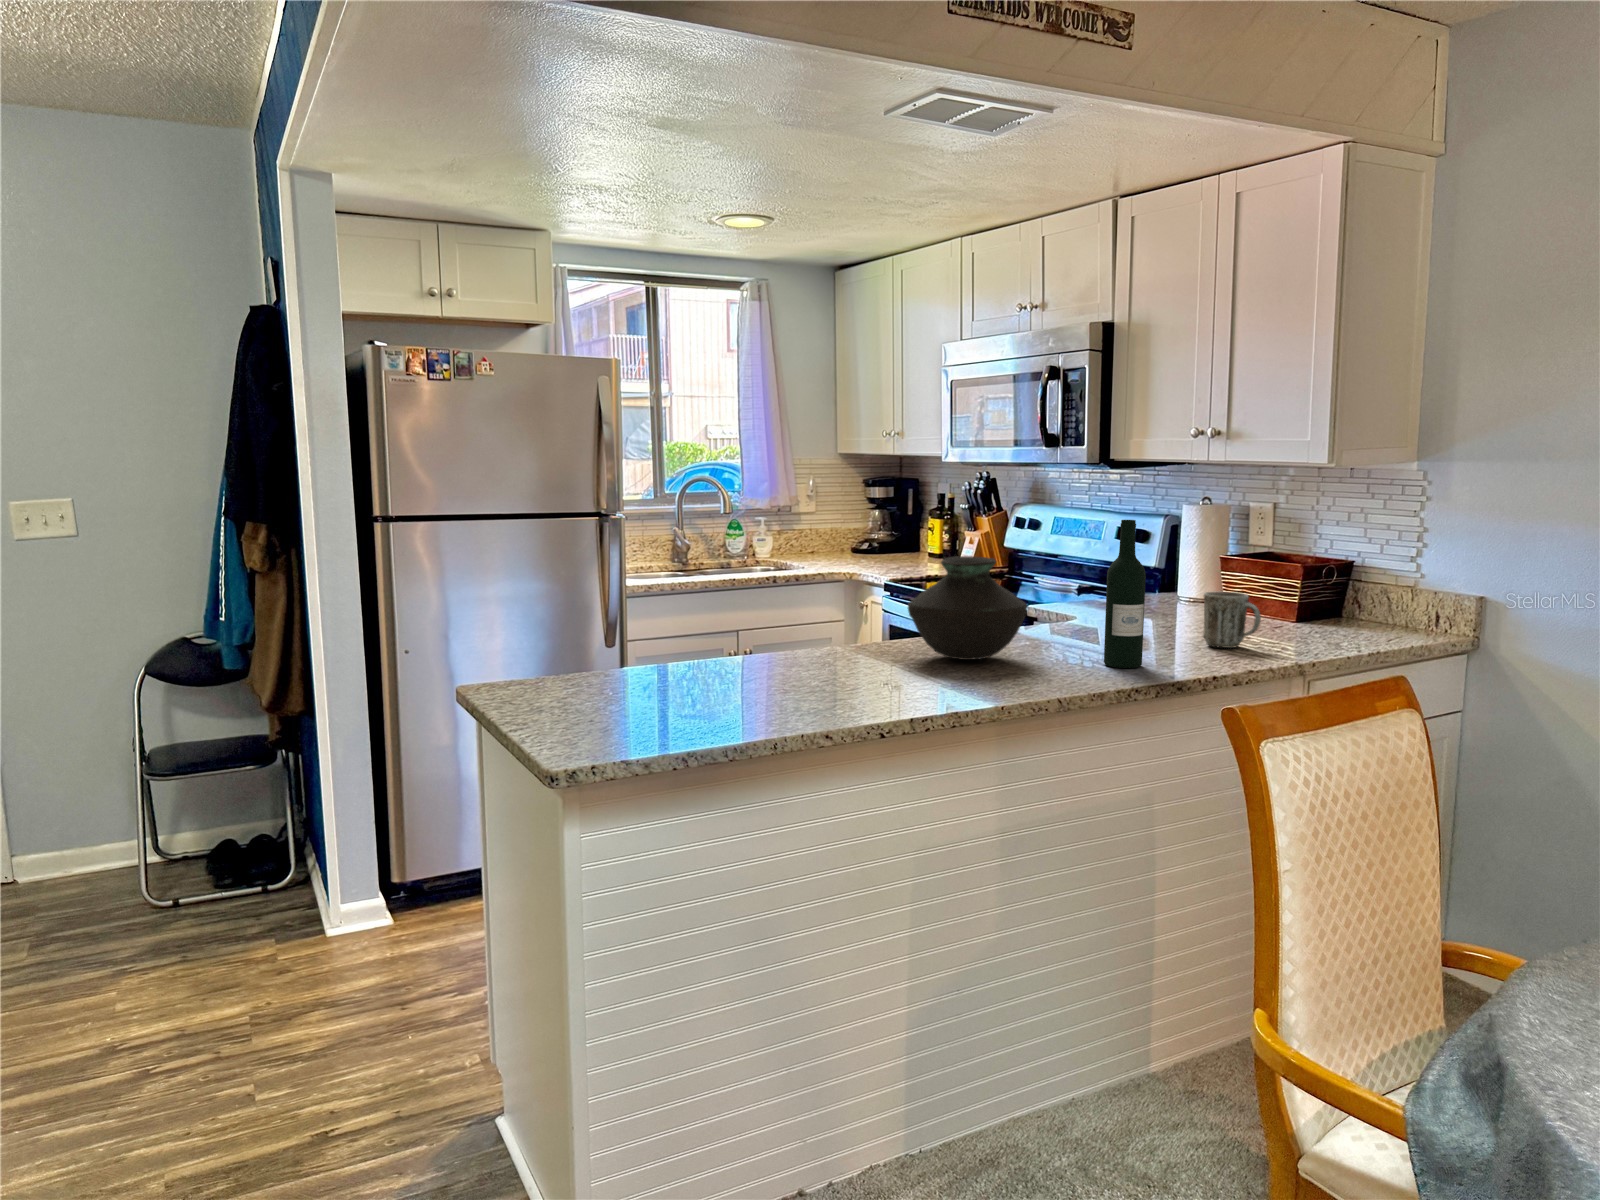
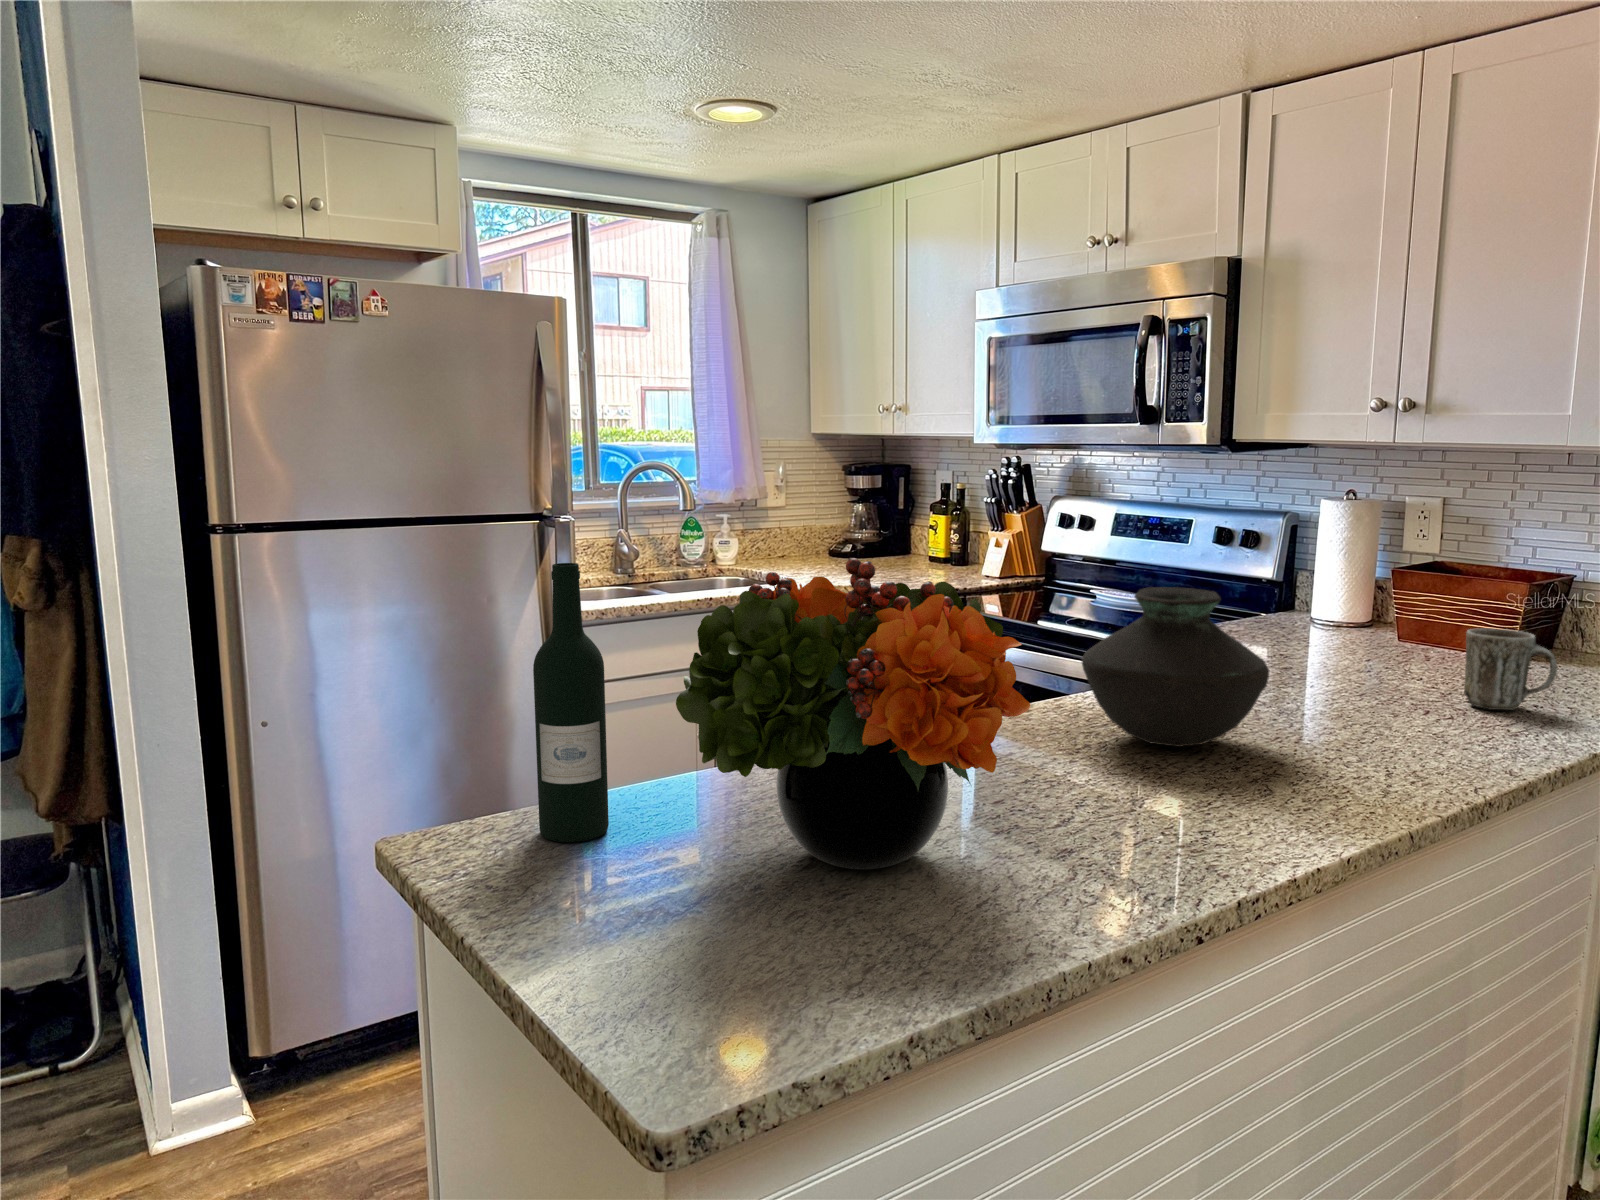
wine bottle: present [1104,520,1146,668] -> present [533,563,609,842]
flower arrangement: none [601,526,805,704] -> present [676,558,1031,869]

